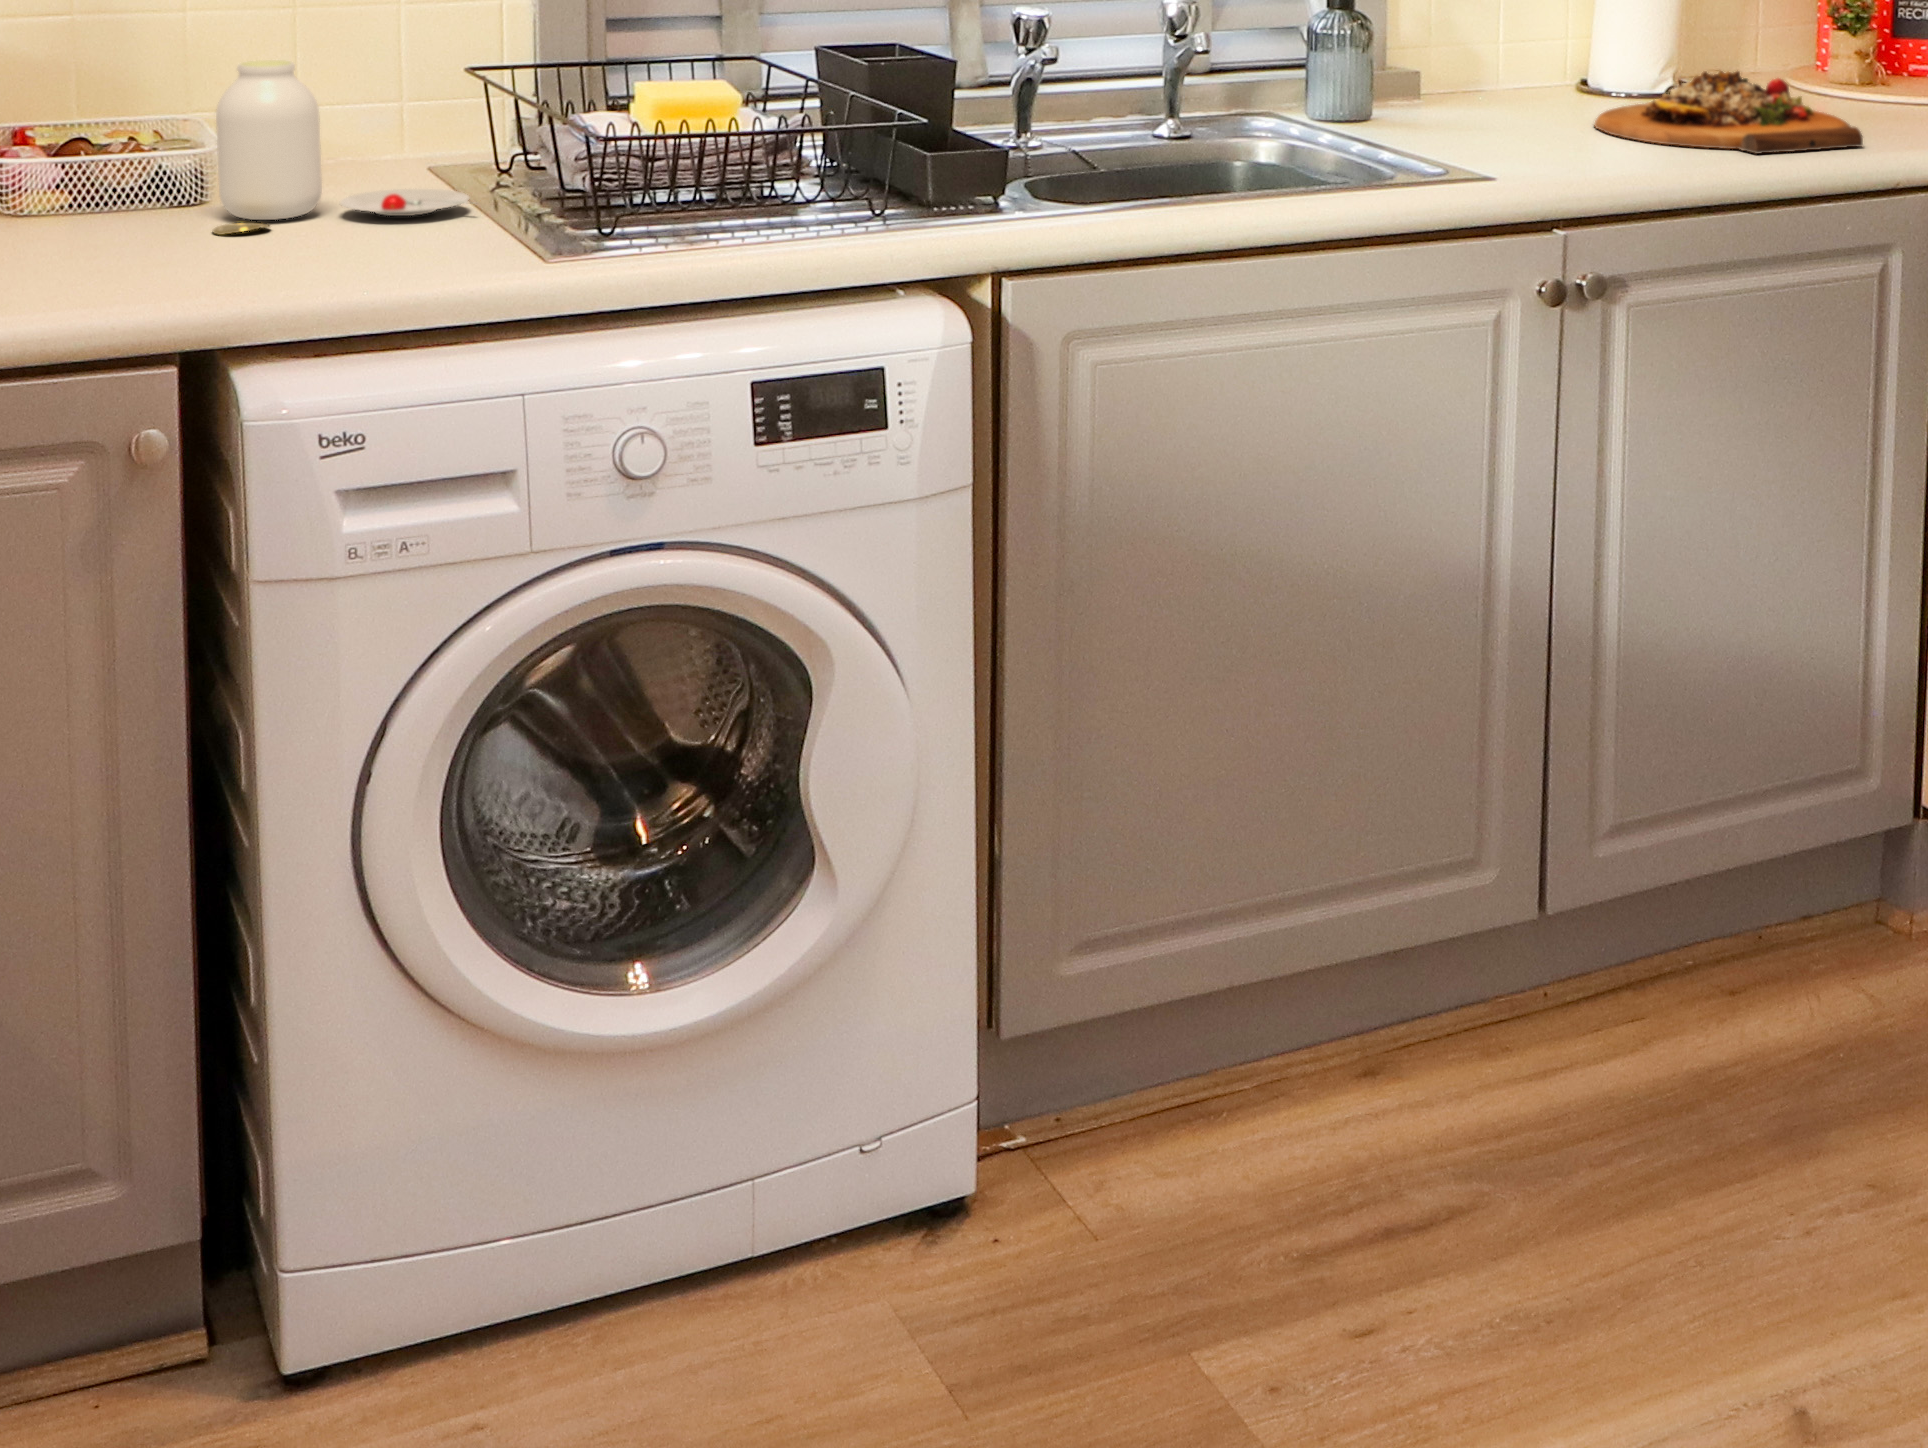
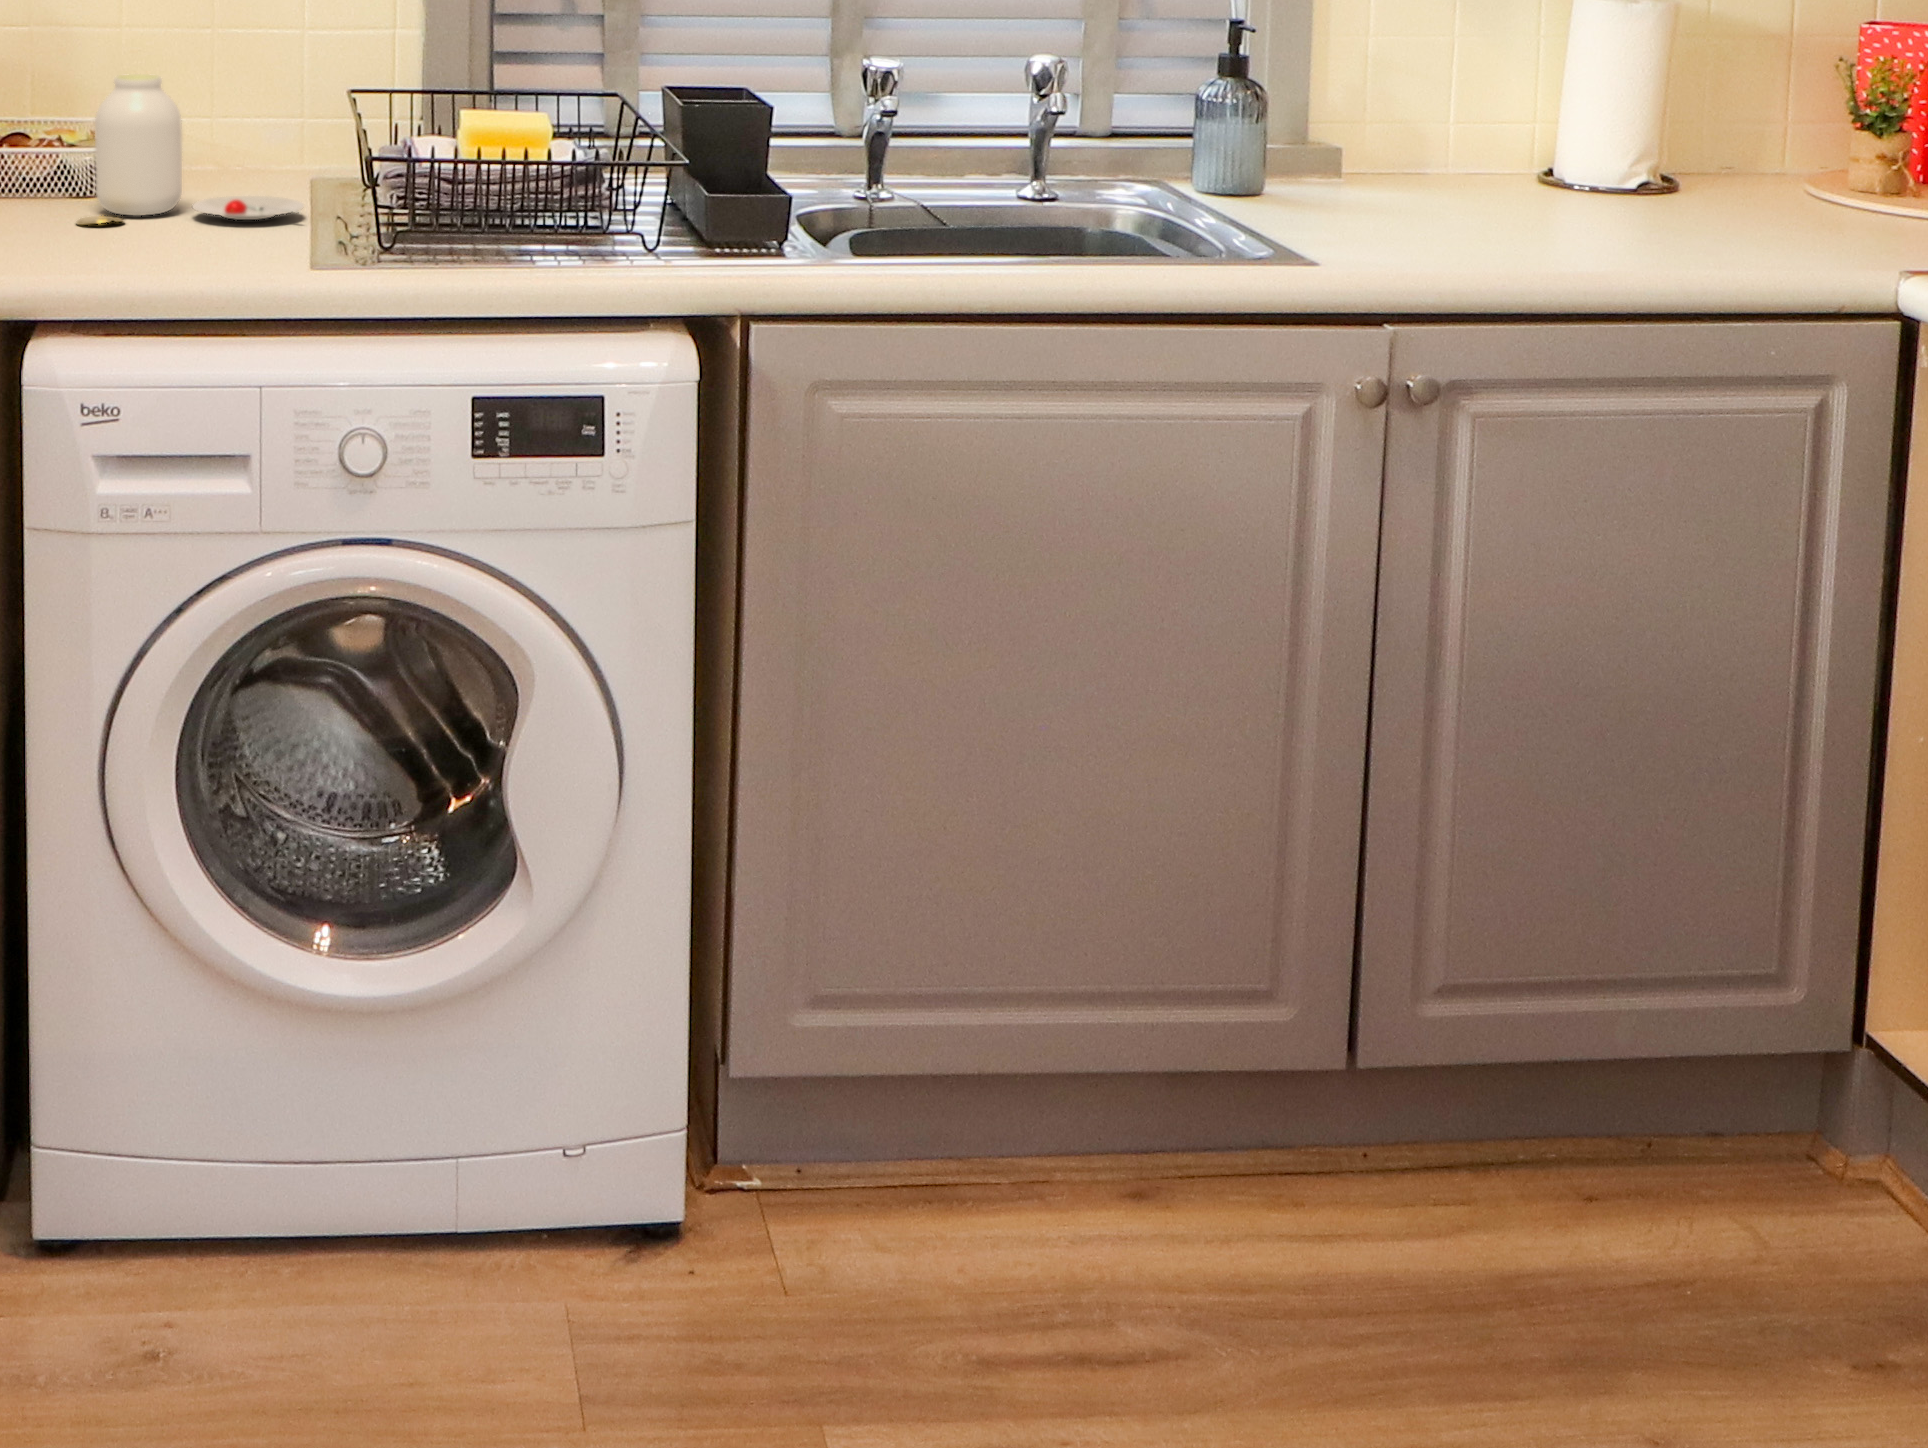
cutting board: present [1594,71,1863,154] -> none [1509,159,1819,254]

